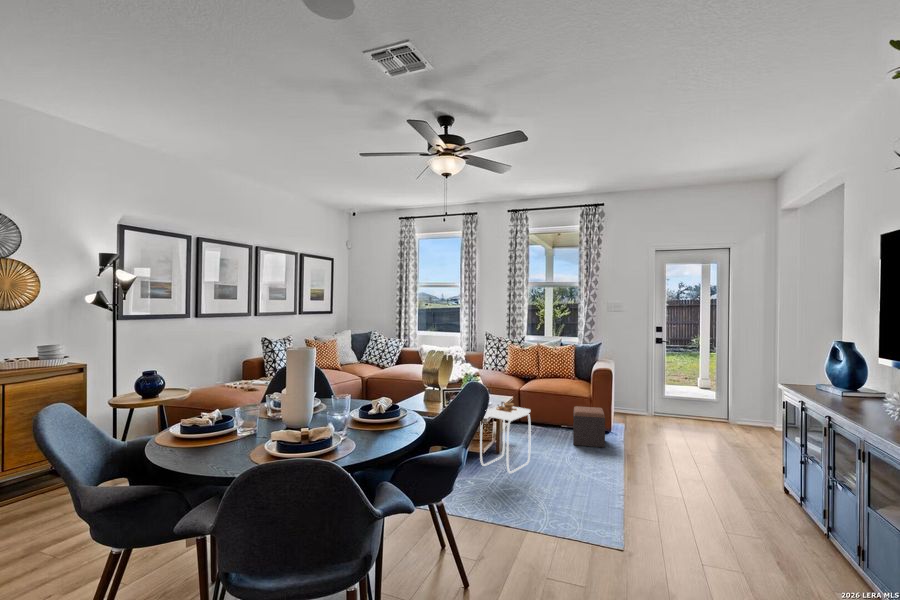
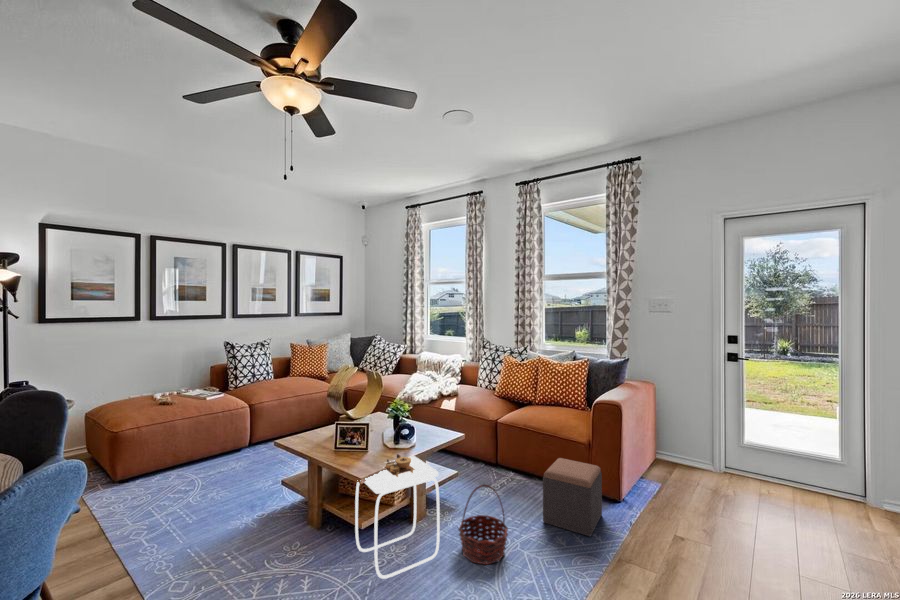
basket: none [537,417,569,463] -> present [458,484,508,565]

